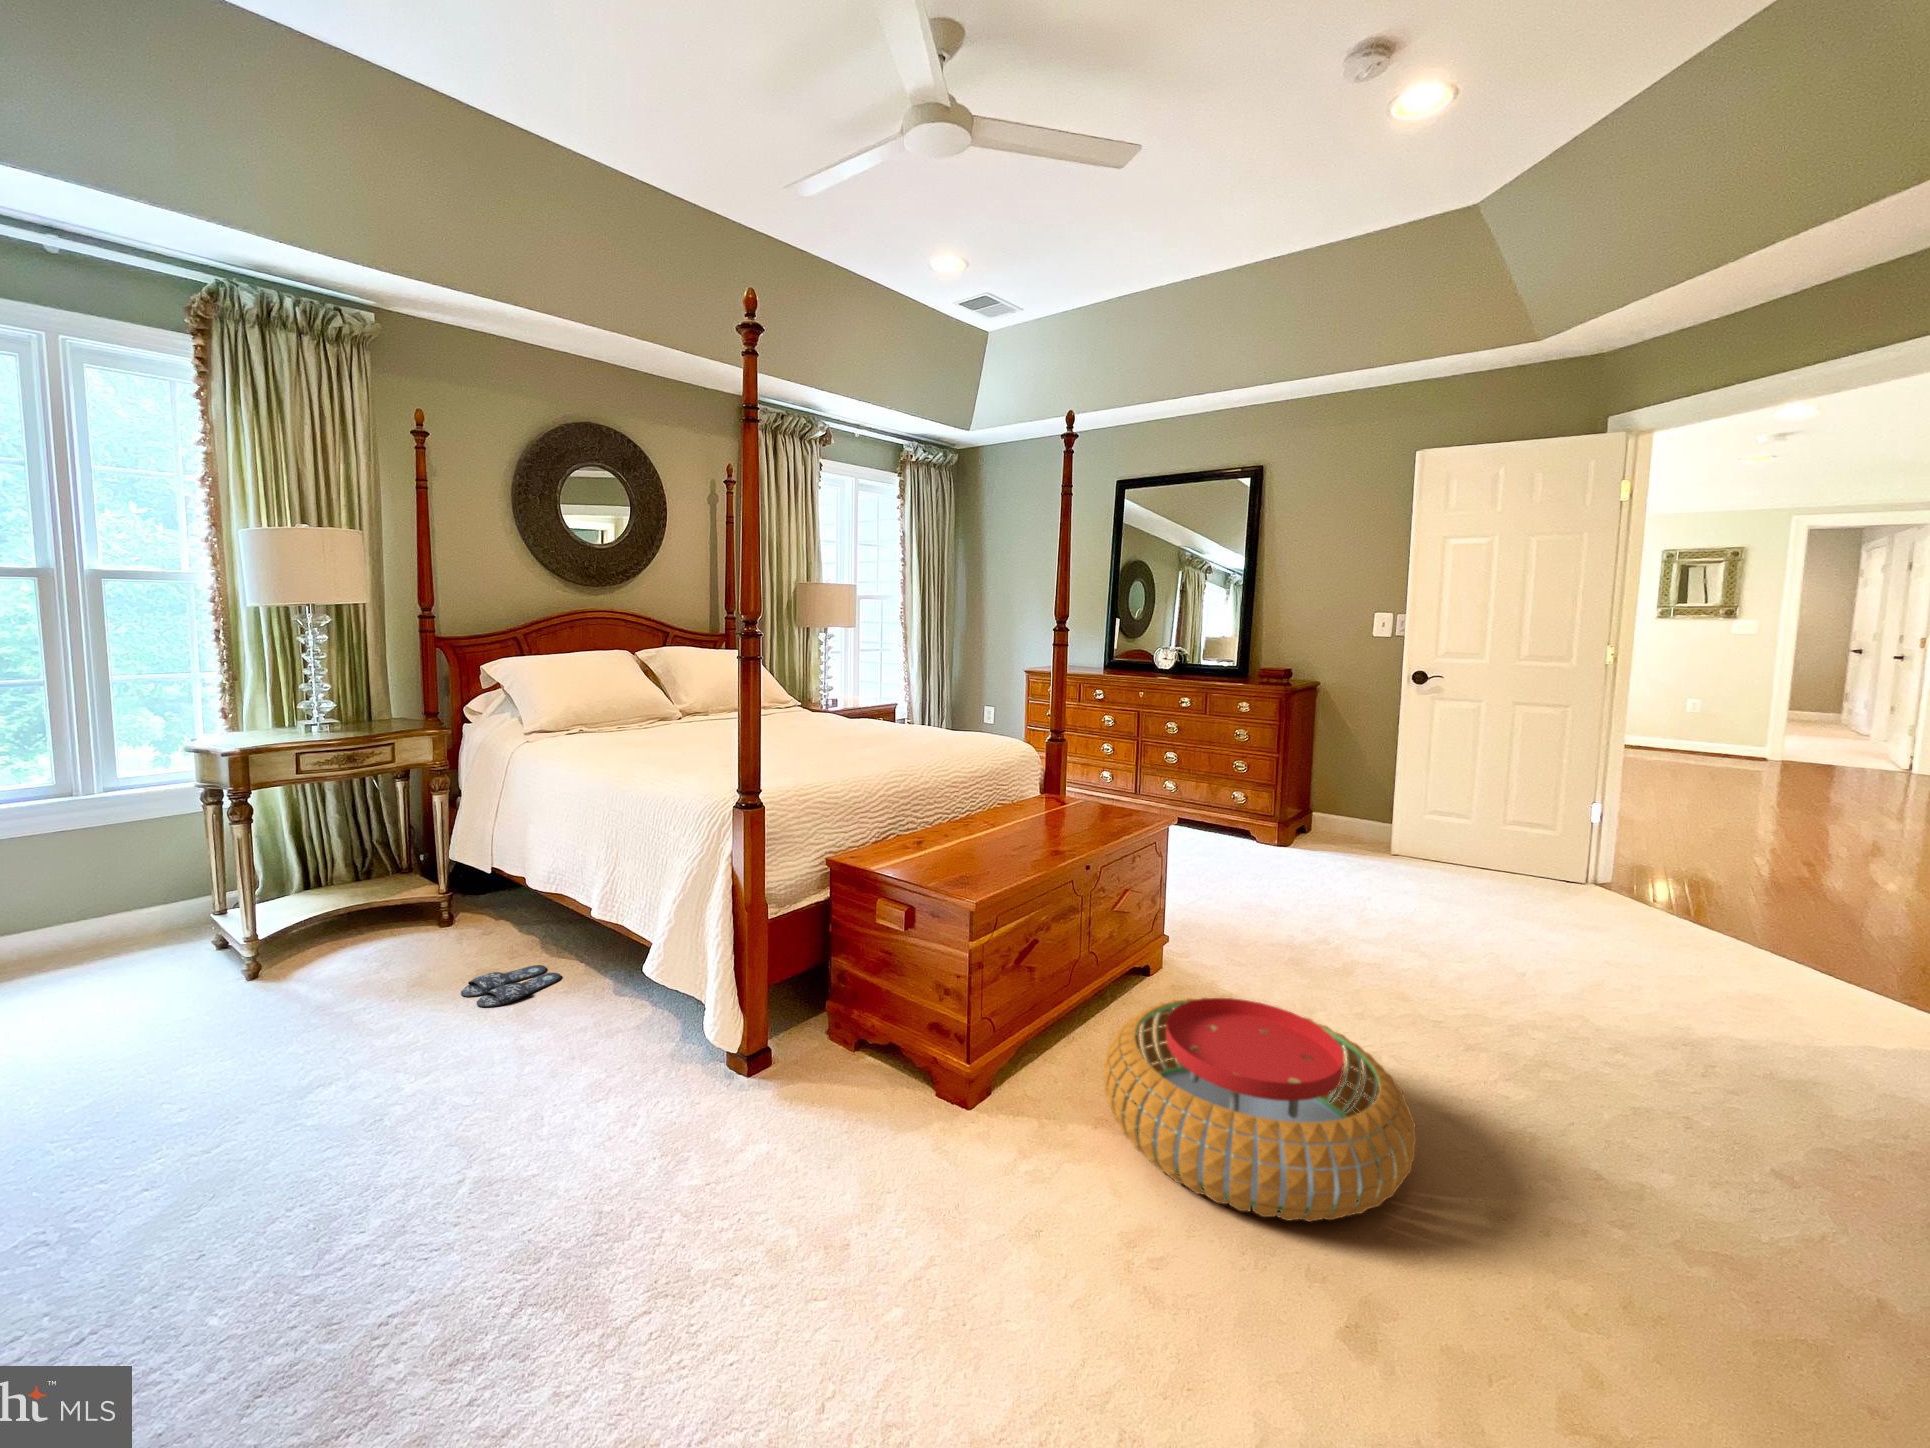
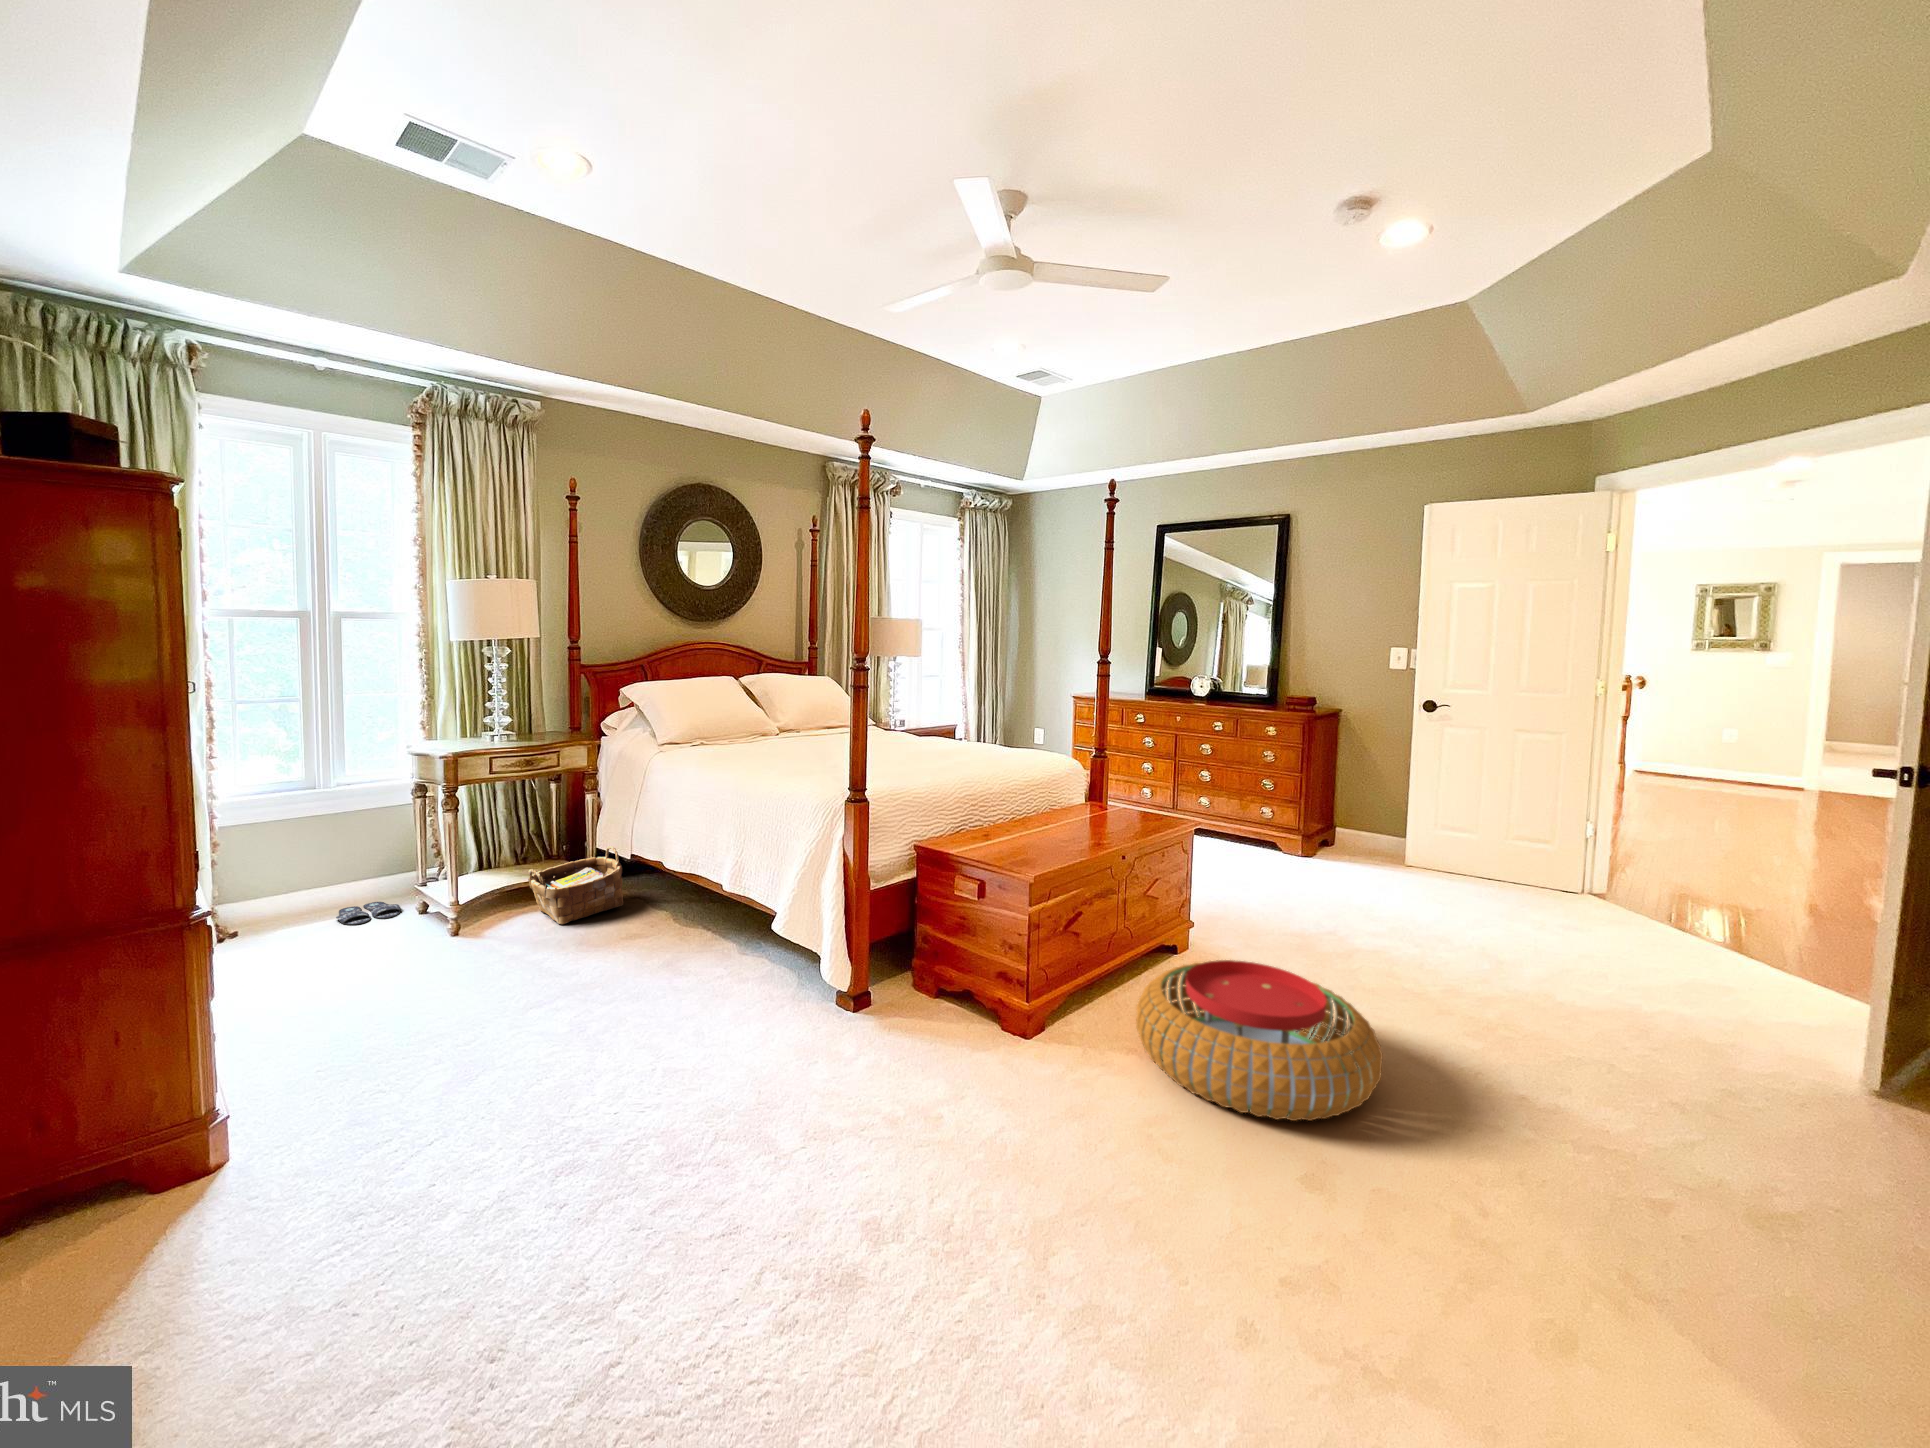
woven basket: none [355,858,482,959] -> present [528,846,623,924]
slippers: present [461,965,561,1007] -> present [336,902,400,925]

